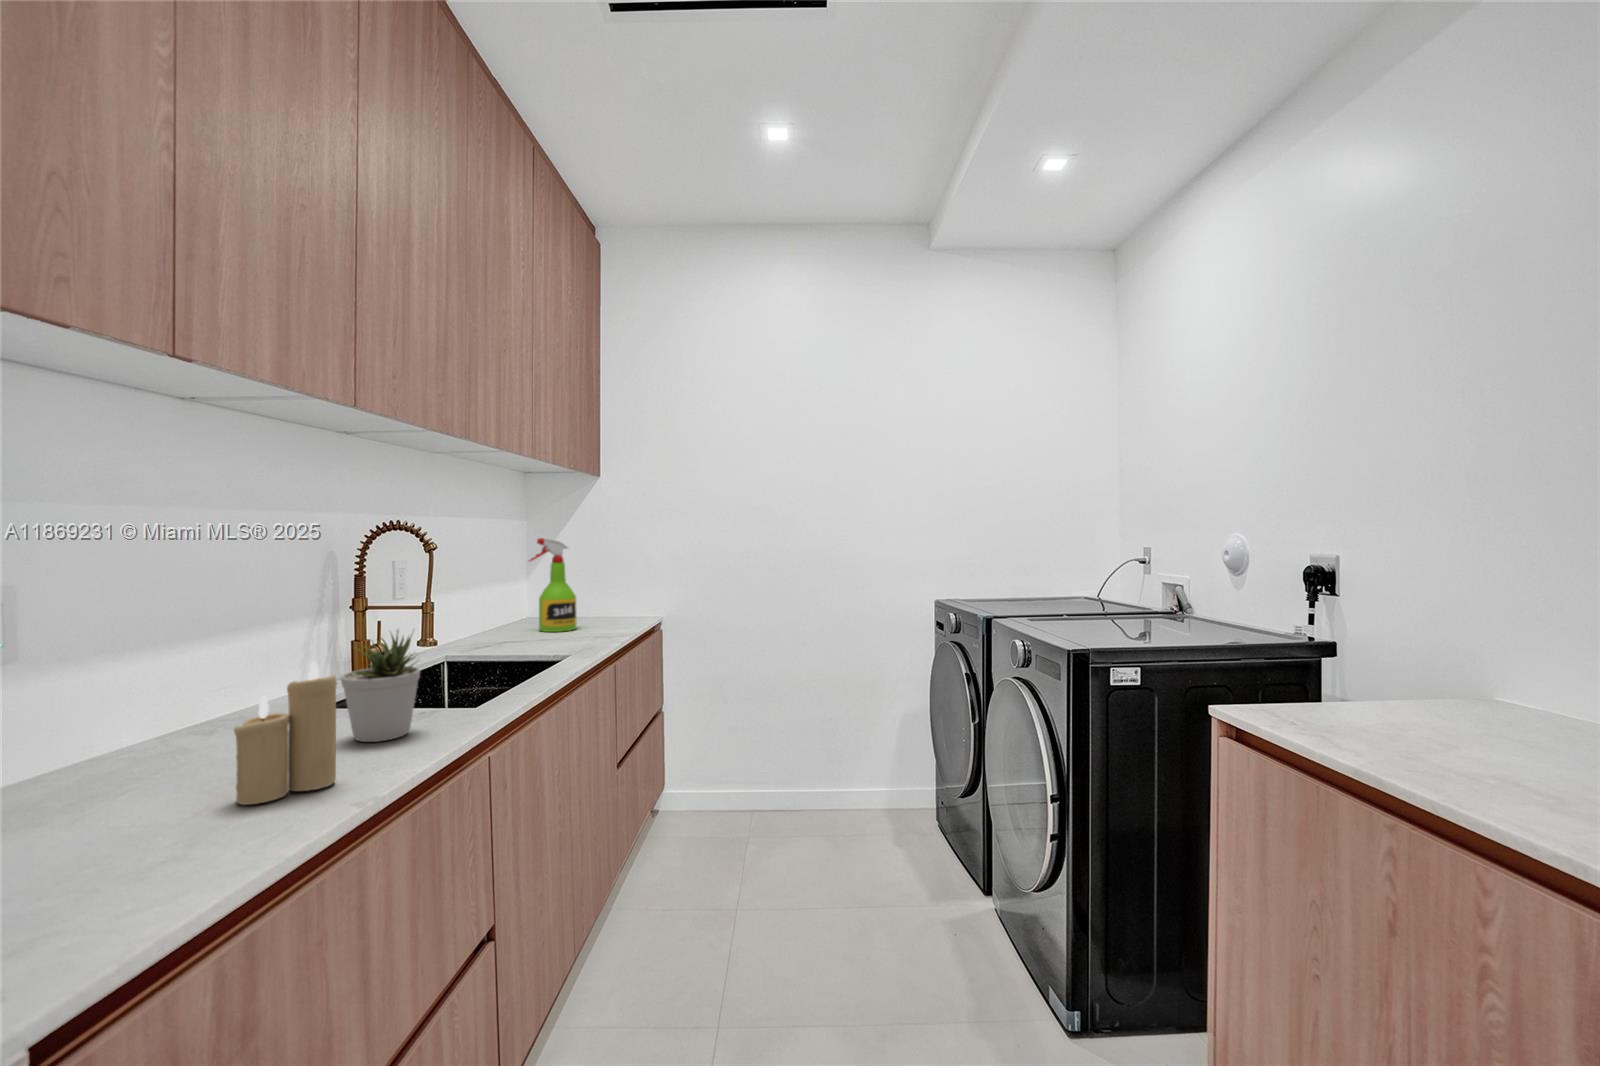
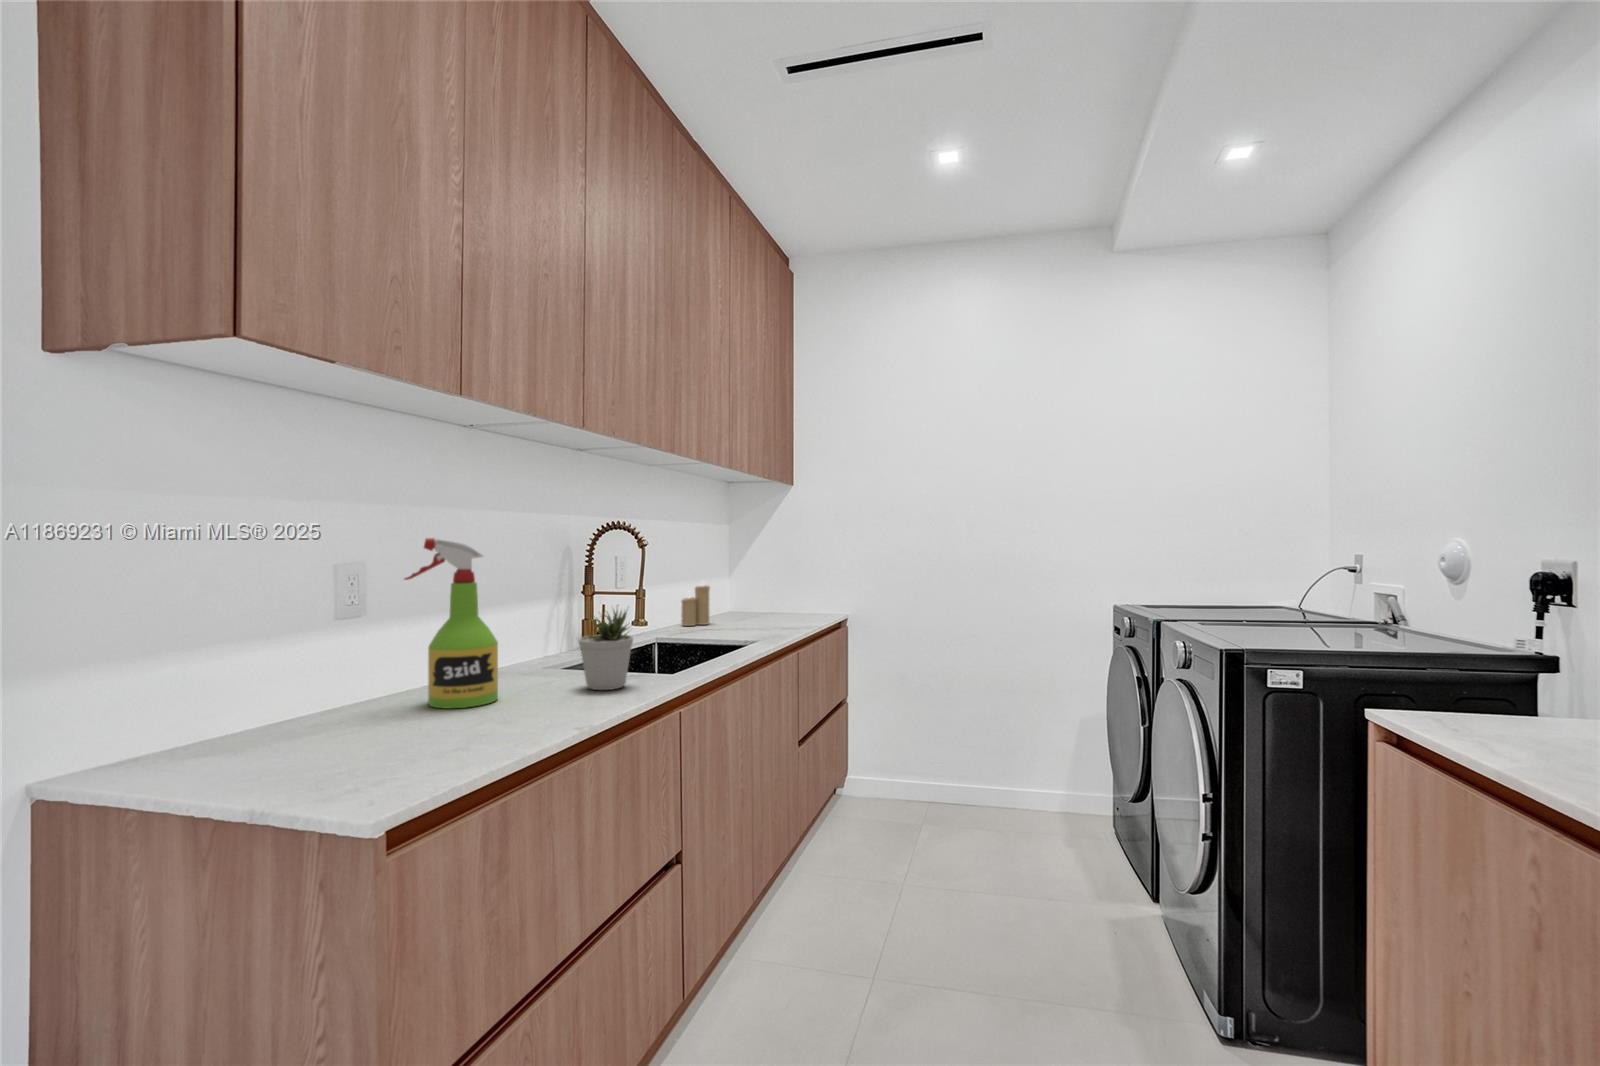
spray bottle: present [529,538,577,632] -> present [405,538,498,708]
candle: present [234,662,337,805] -> present [682,581,710,626]

